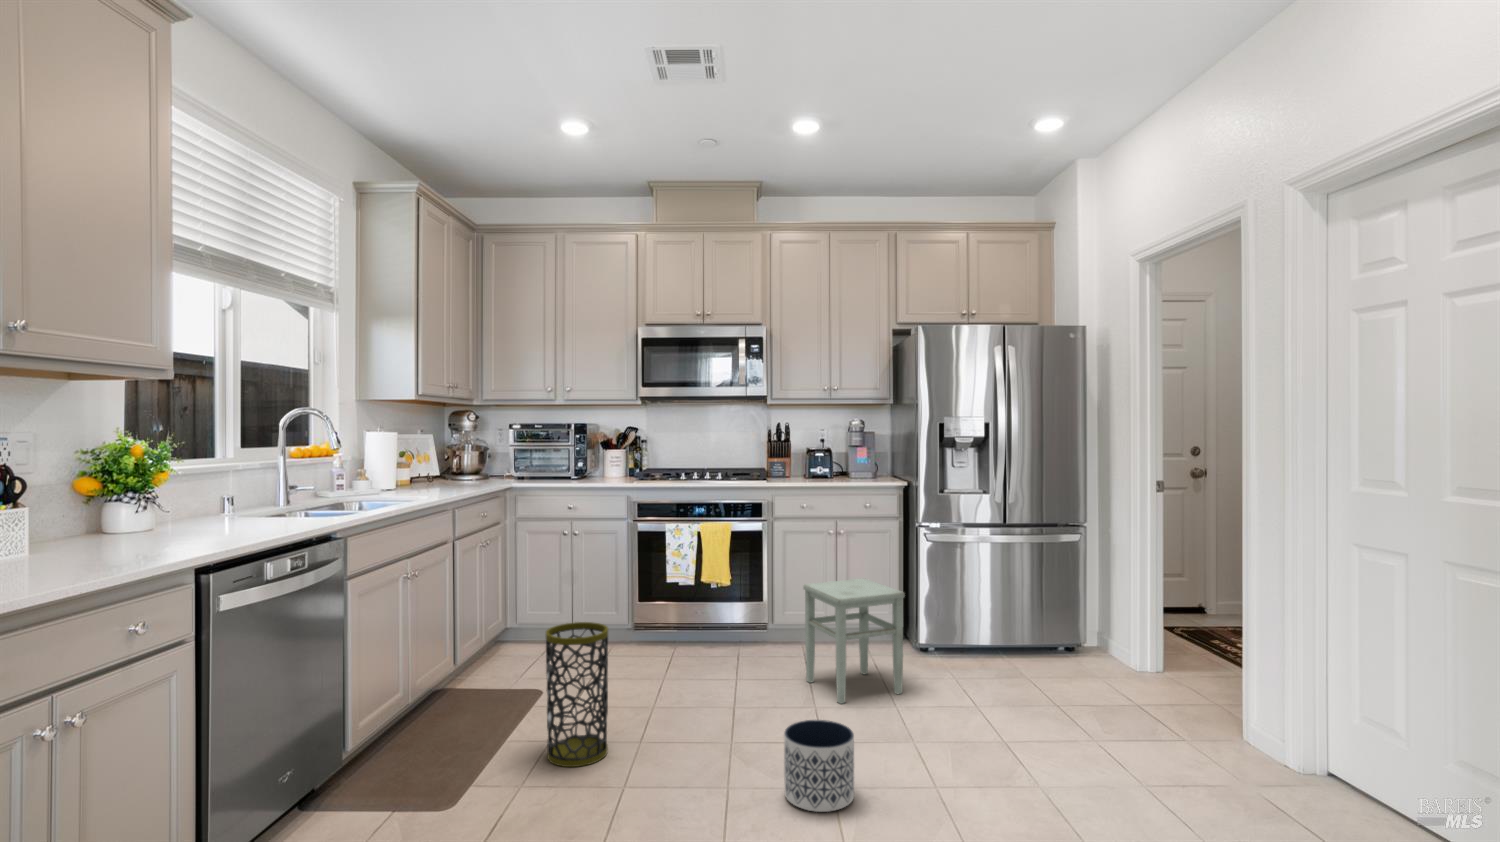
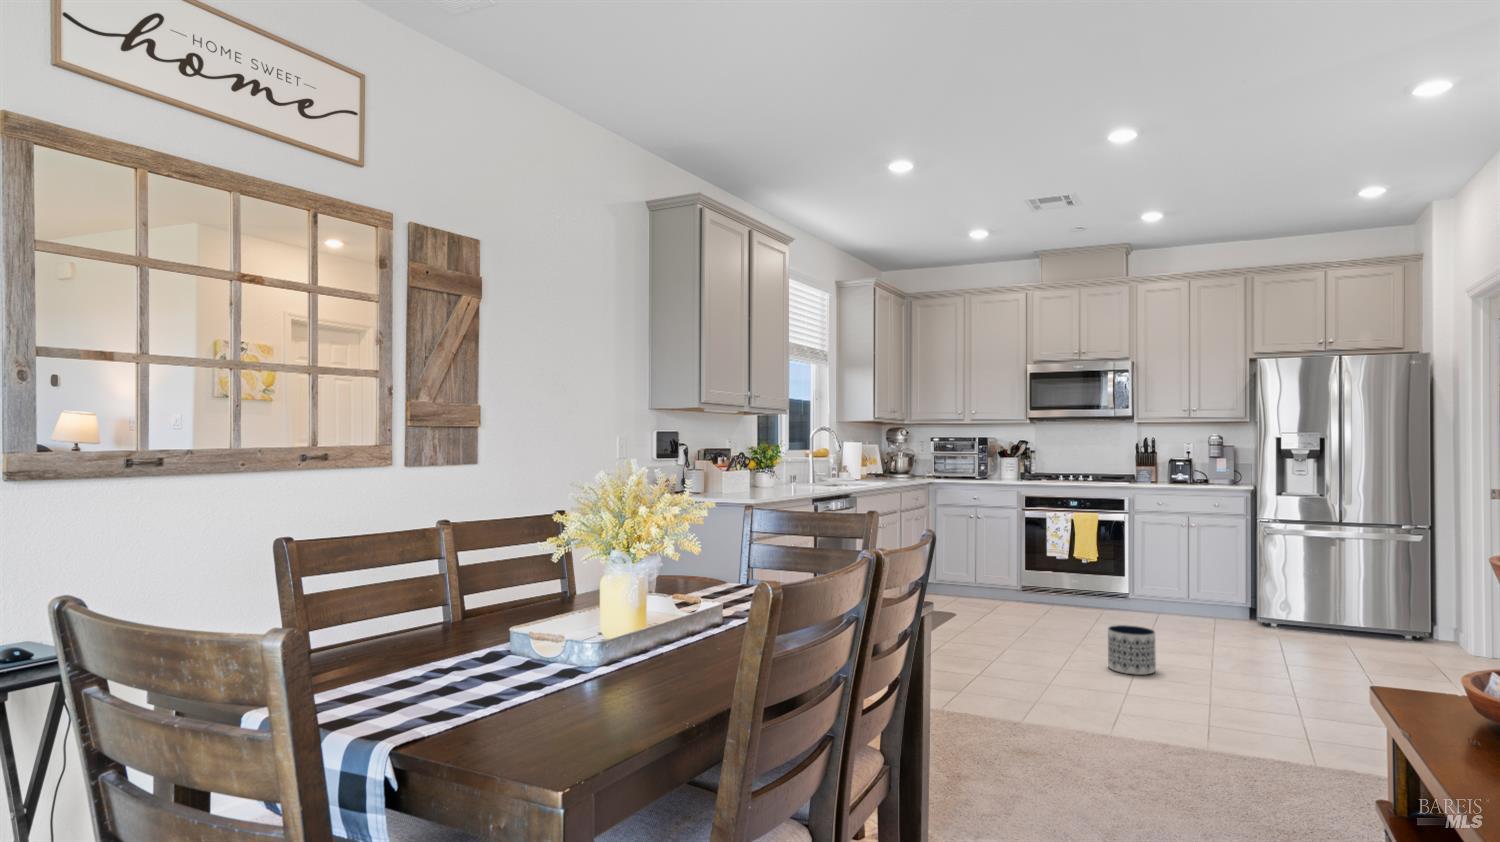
stool: present [803,579,905,704] -> none [1149,557,1230,643]
trash can: present [546,622,608,767] -> none [960,560,998,643]

